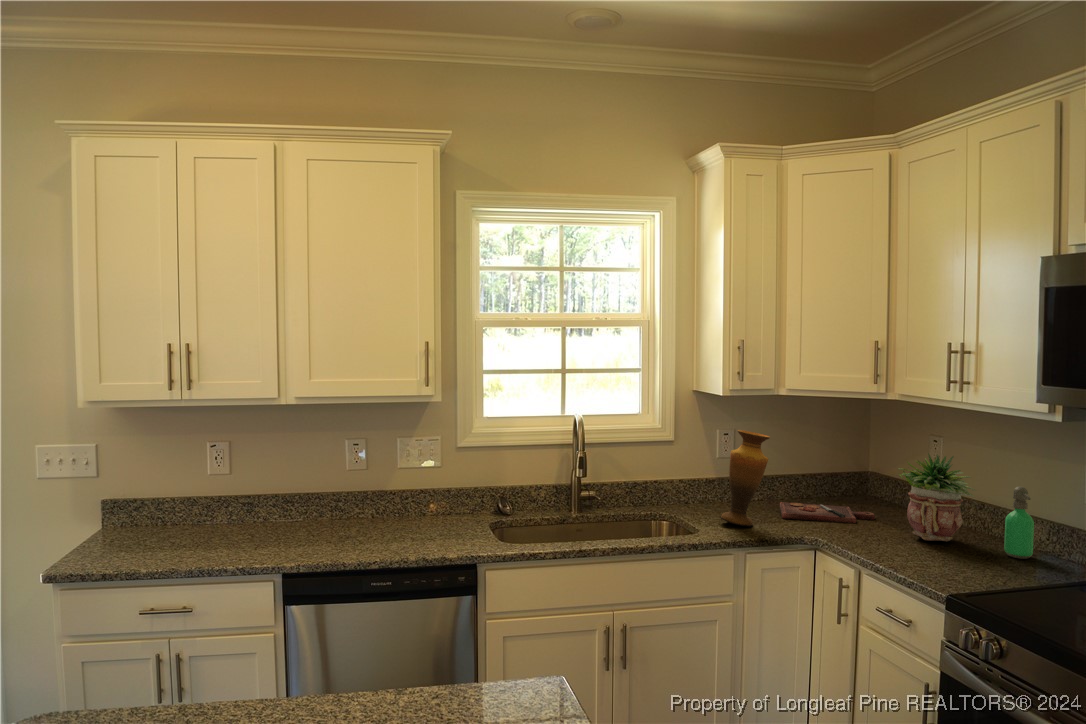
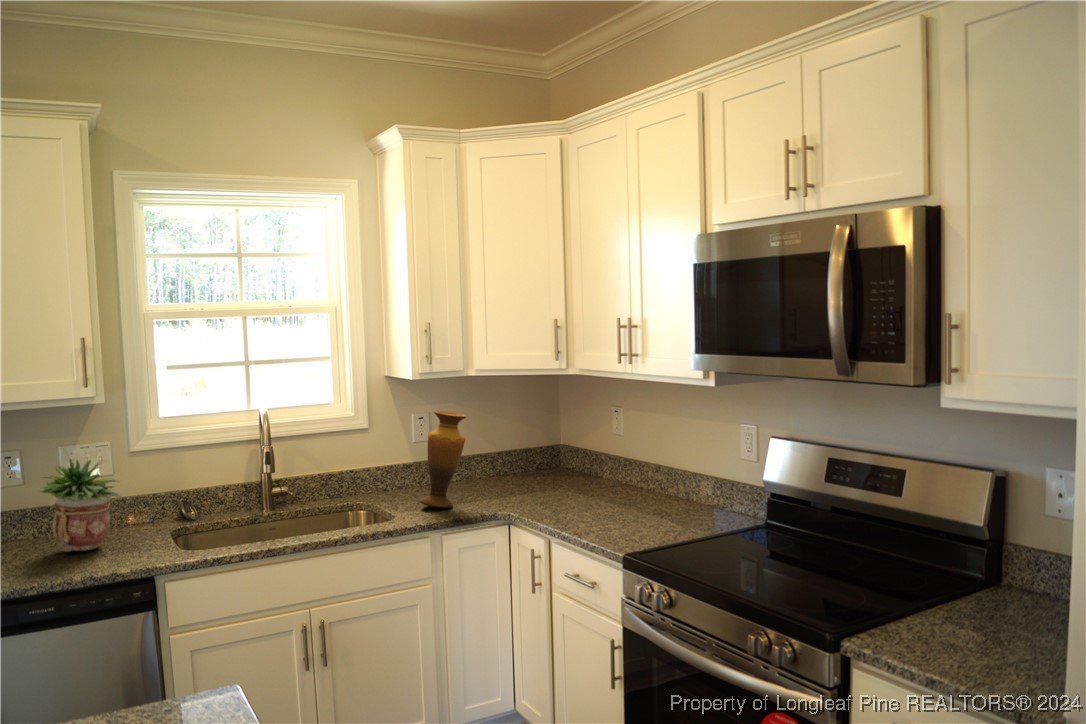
potted plant: present [898,453,976,541] -> present [41,459,122,552]
soap dispenser: present [1004,486,1034,559] -> none [670,447,692,512]
cutting board: present [780,502,875,523] -> none [485,479,573,497]

